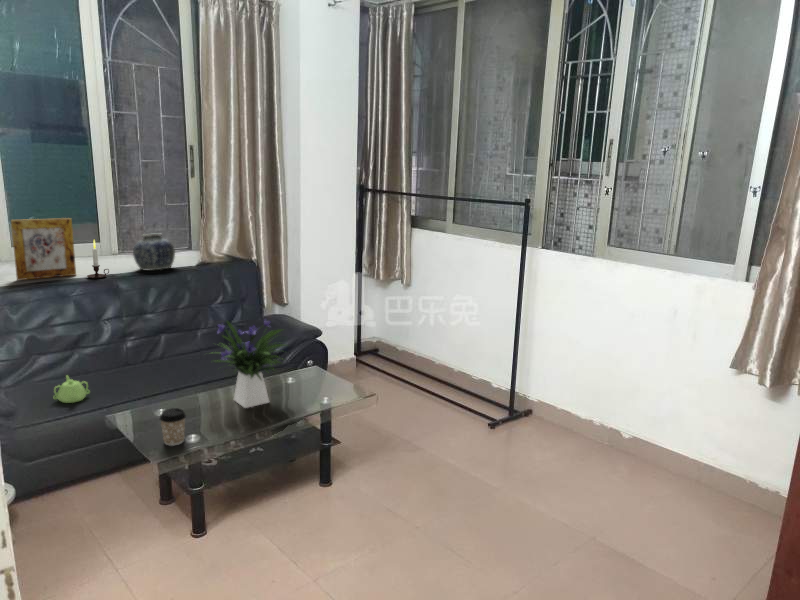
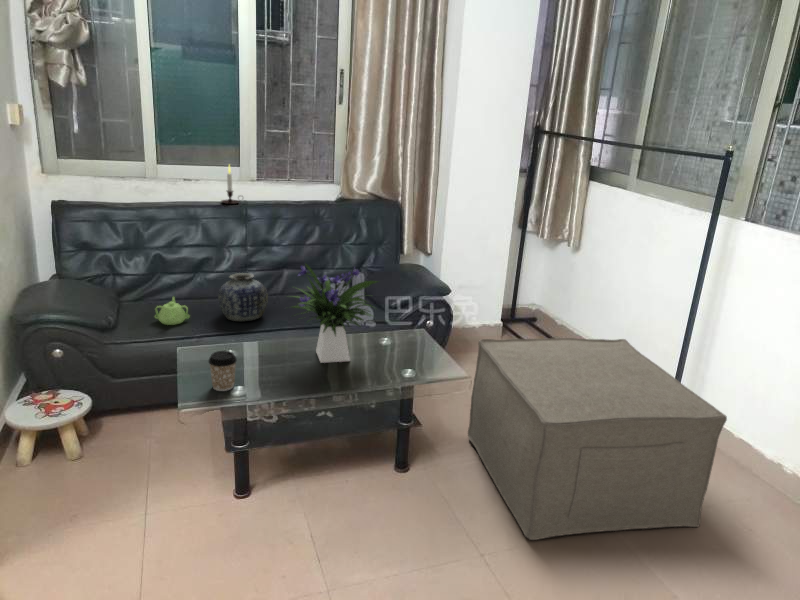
picture frame: present [11,218,76,280] -> none [159,139,217,199]
vase: present [133,233,175,270] -> present [218,273,268,321]
ottoman: none [368,349,564,511] -> present [468,338,727,540]

